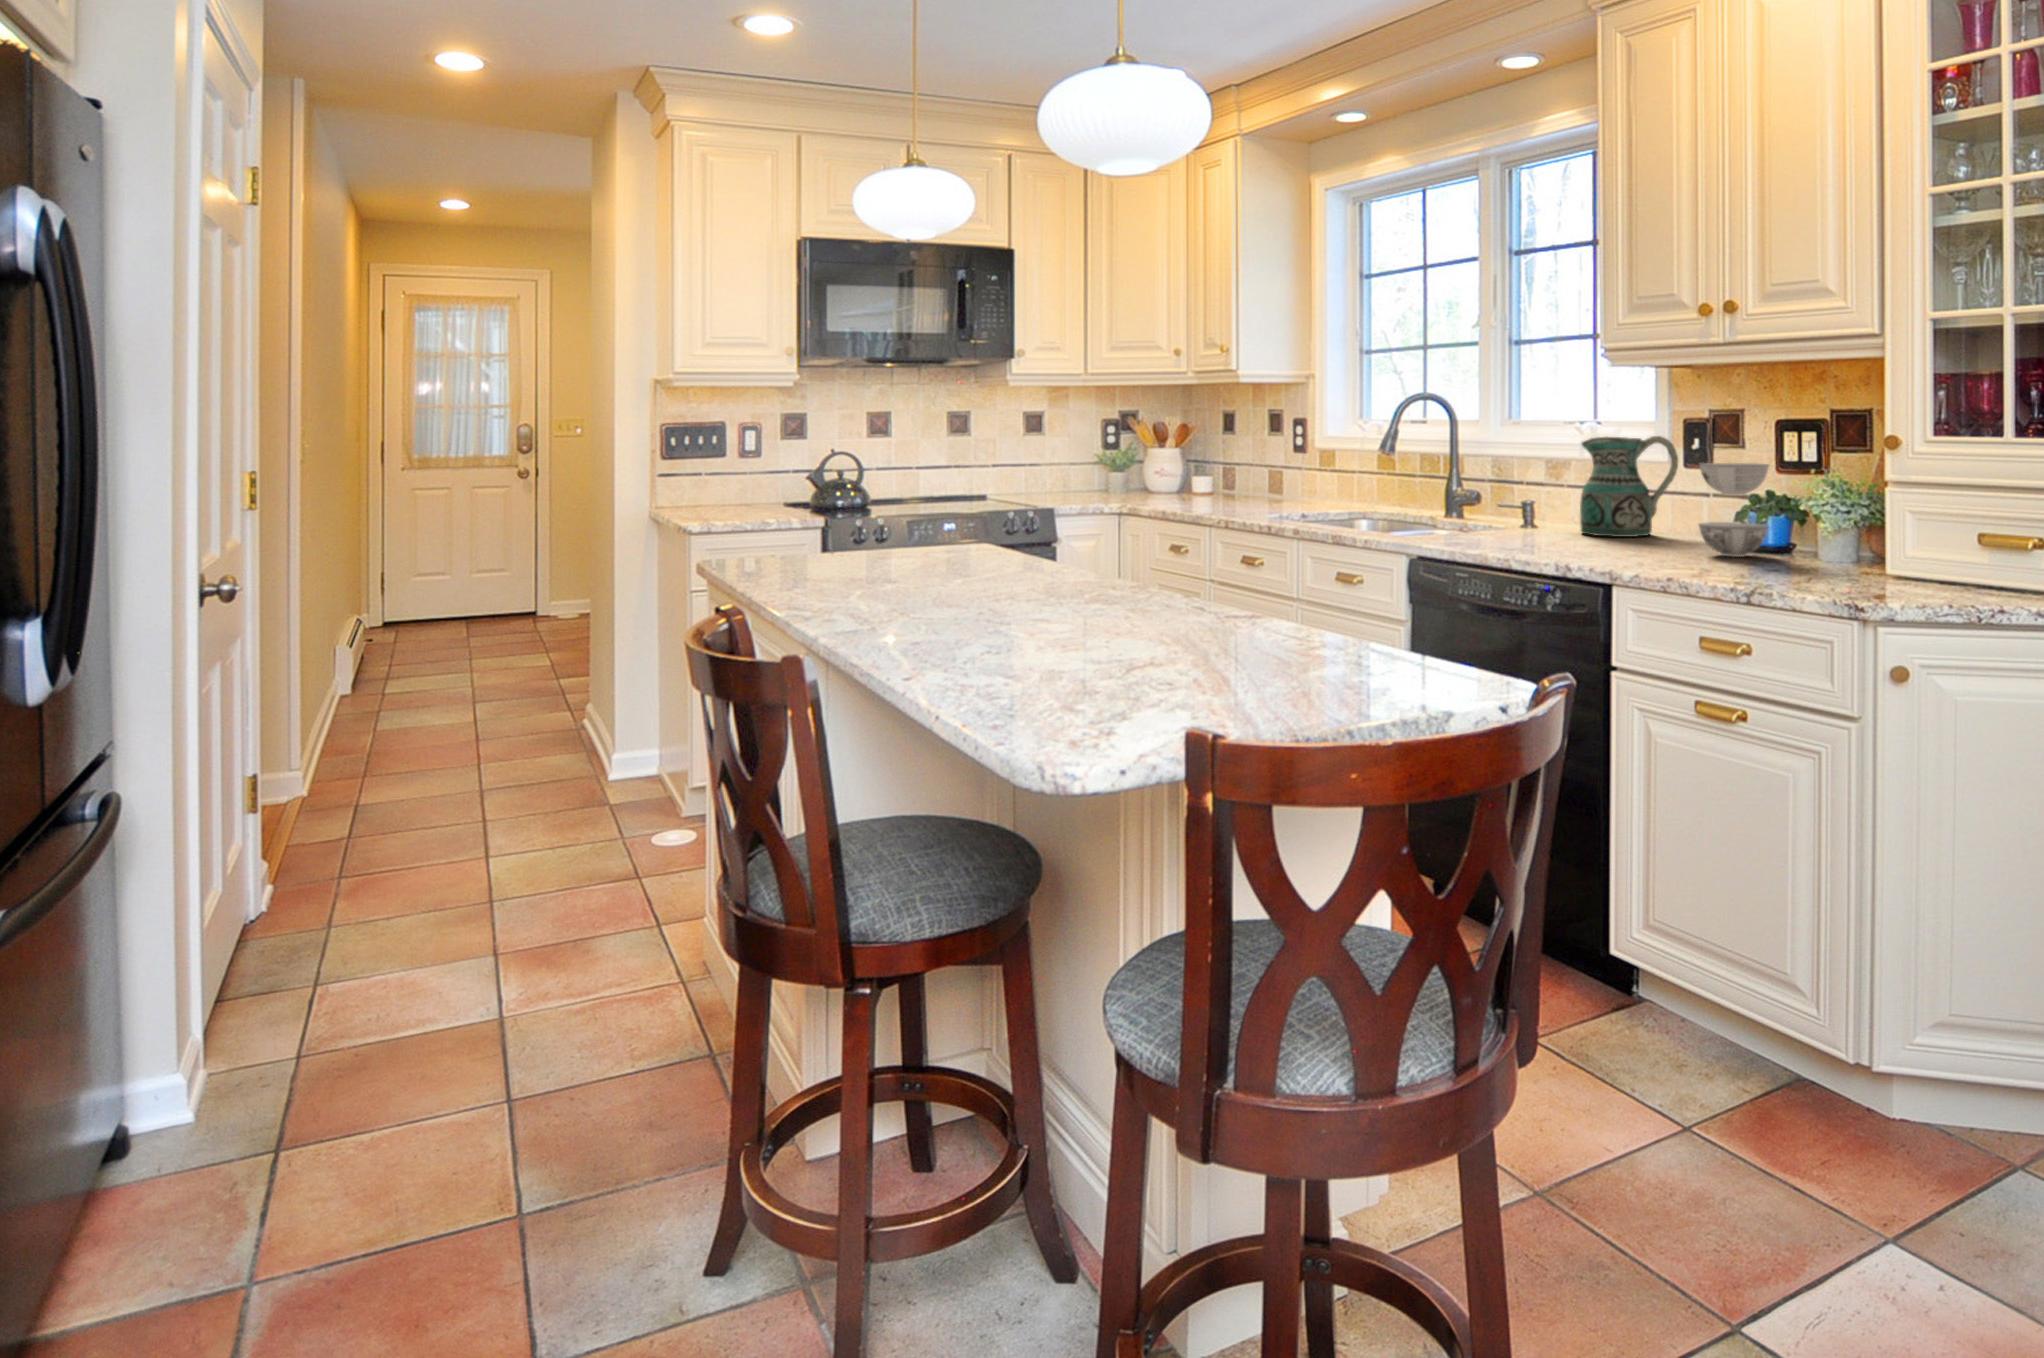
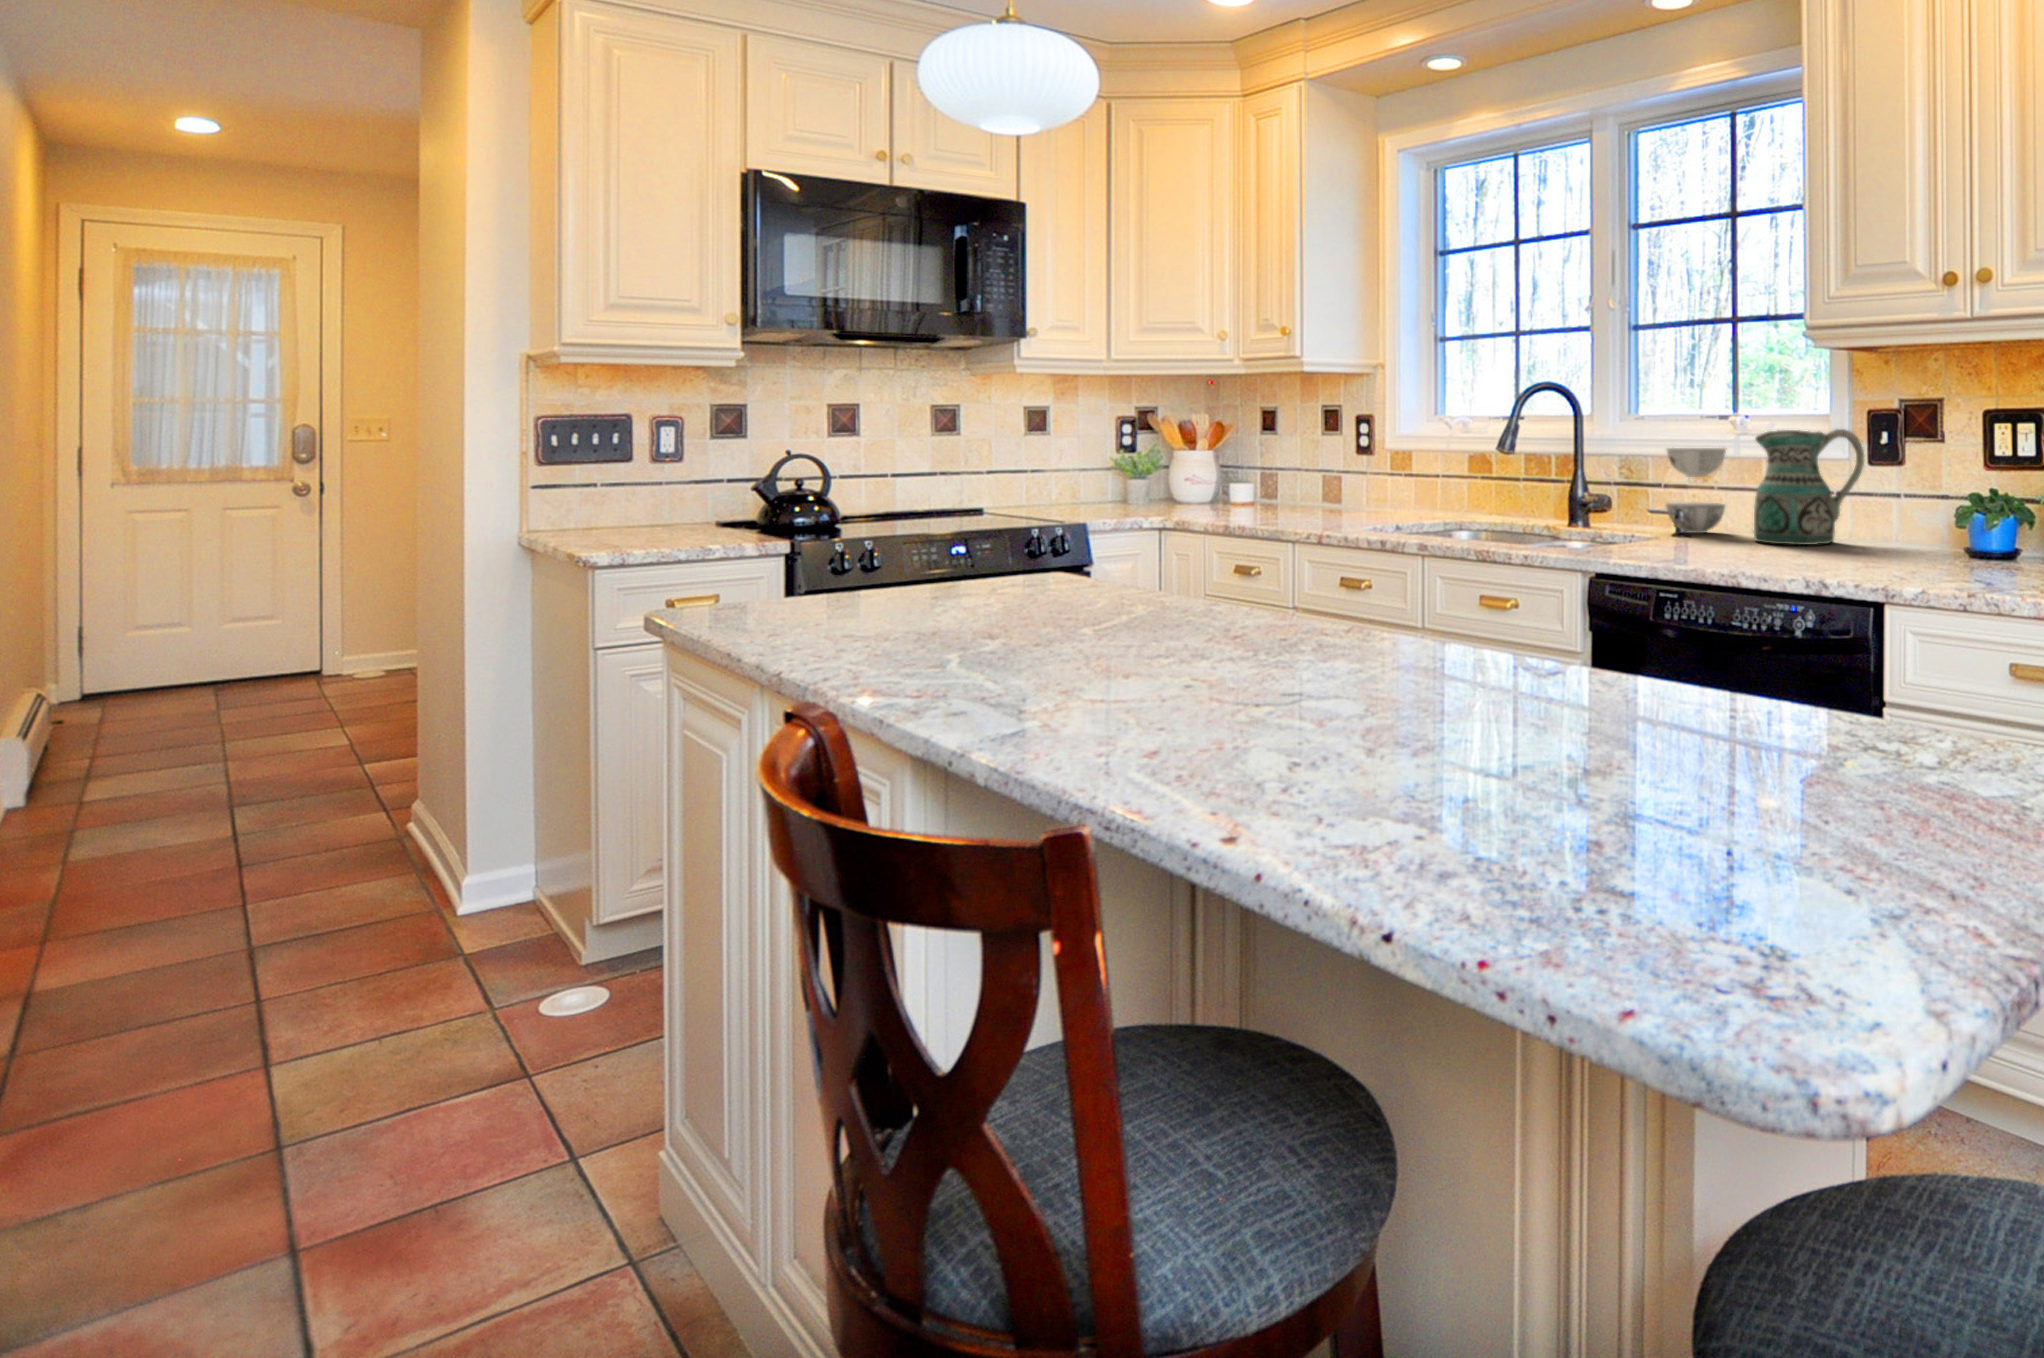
bowl: present [1699,463,1769,557] -> present [1666,448,1726,533]

